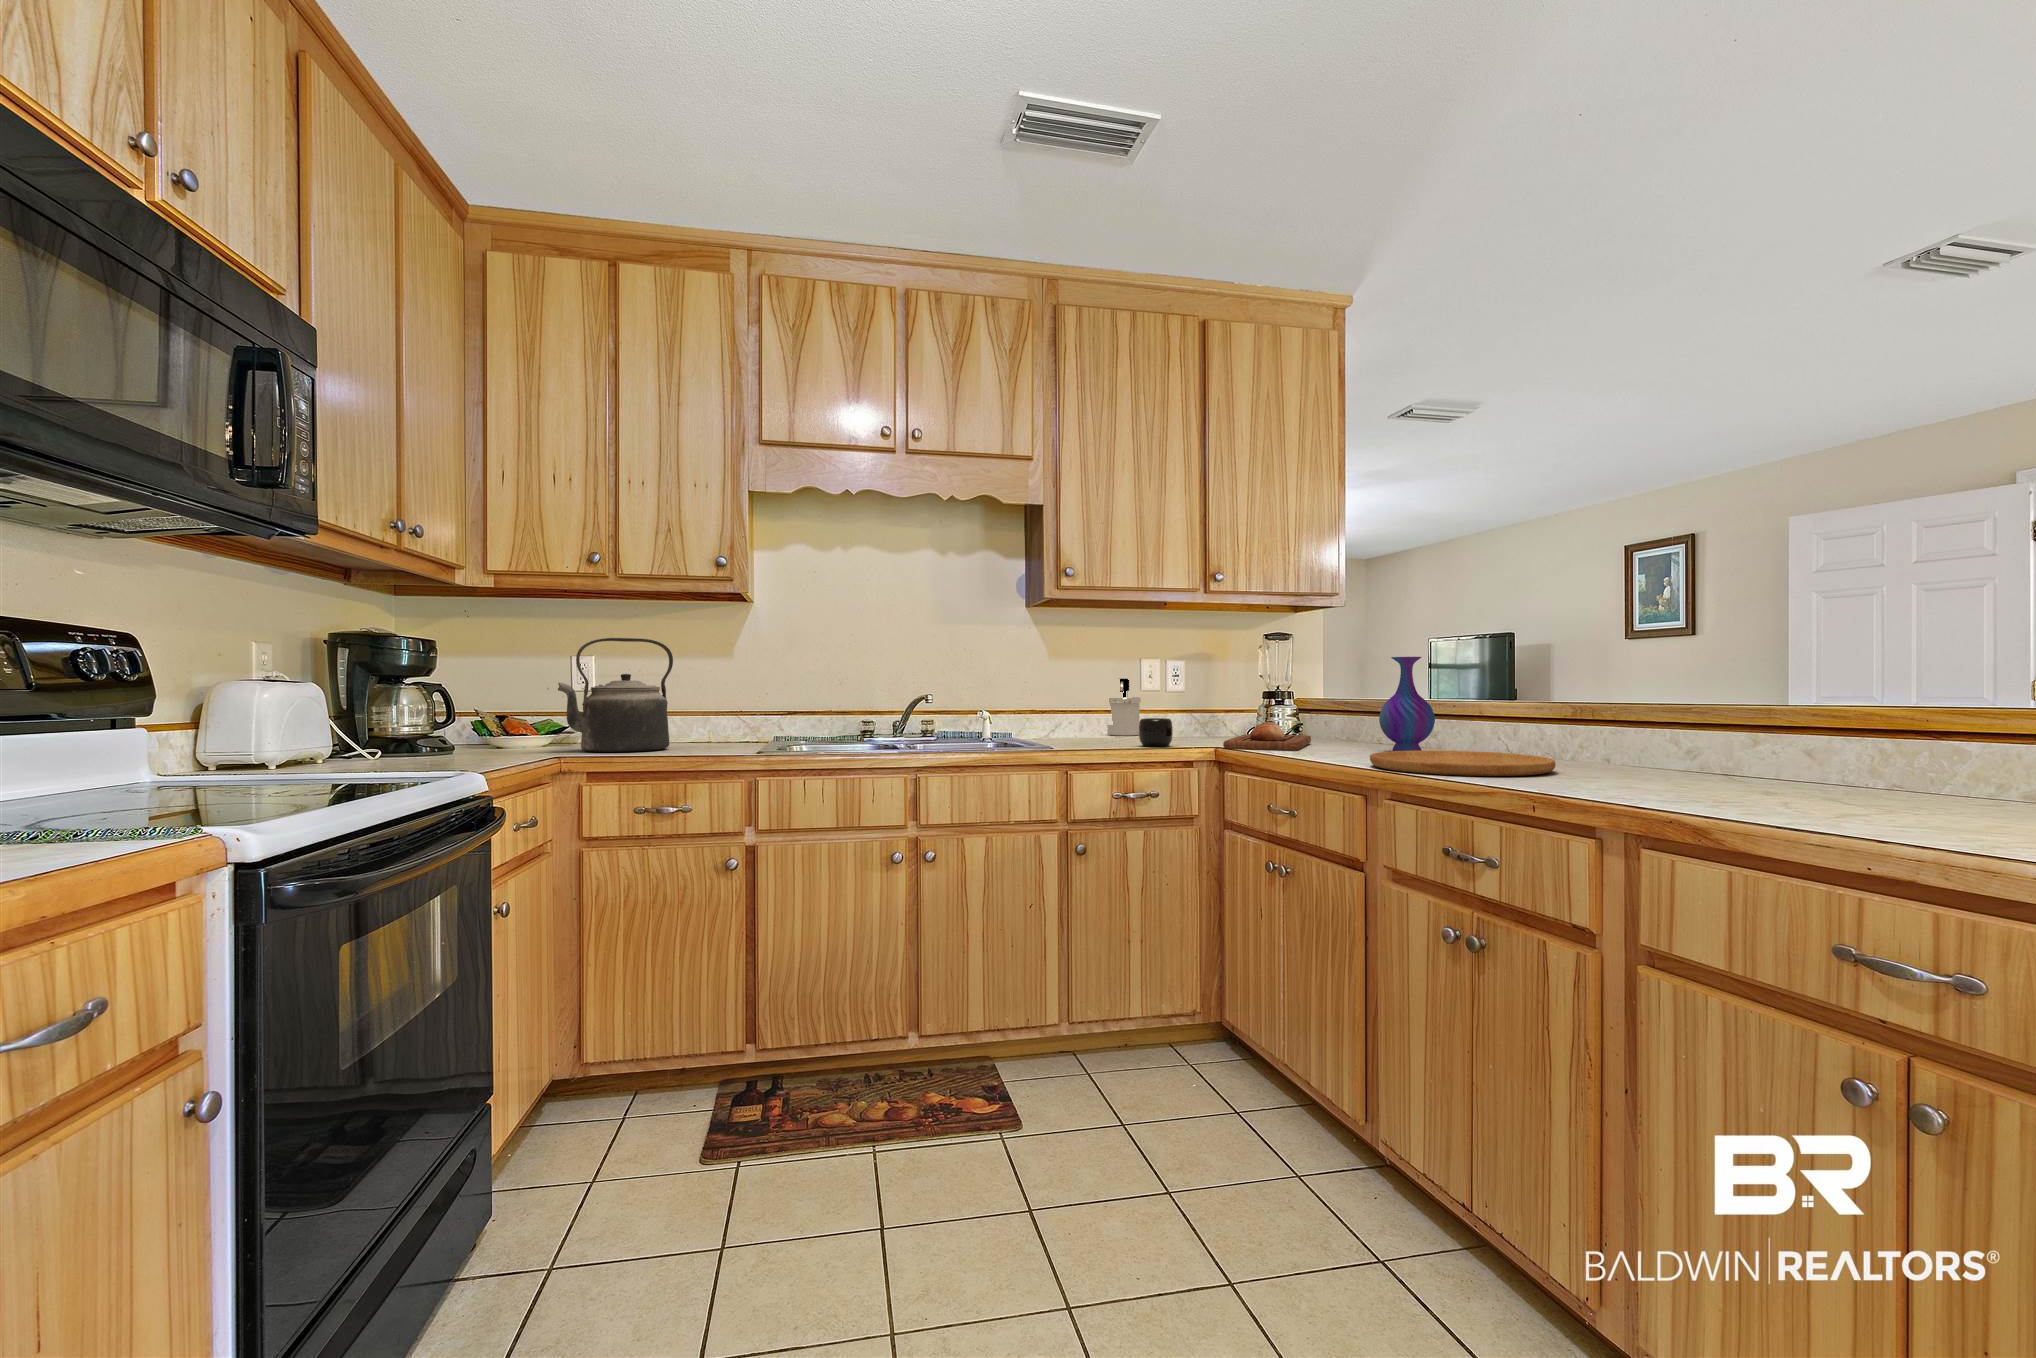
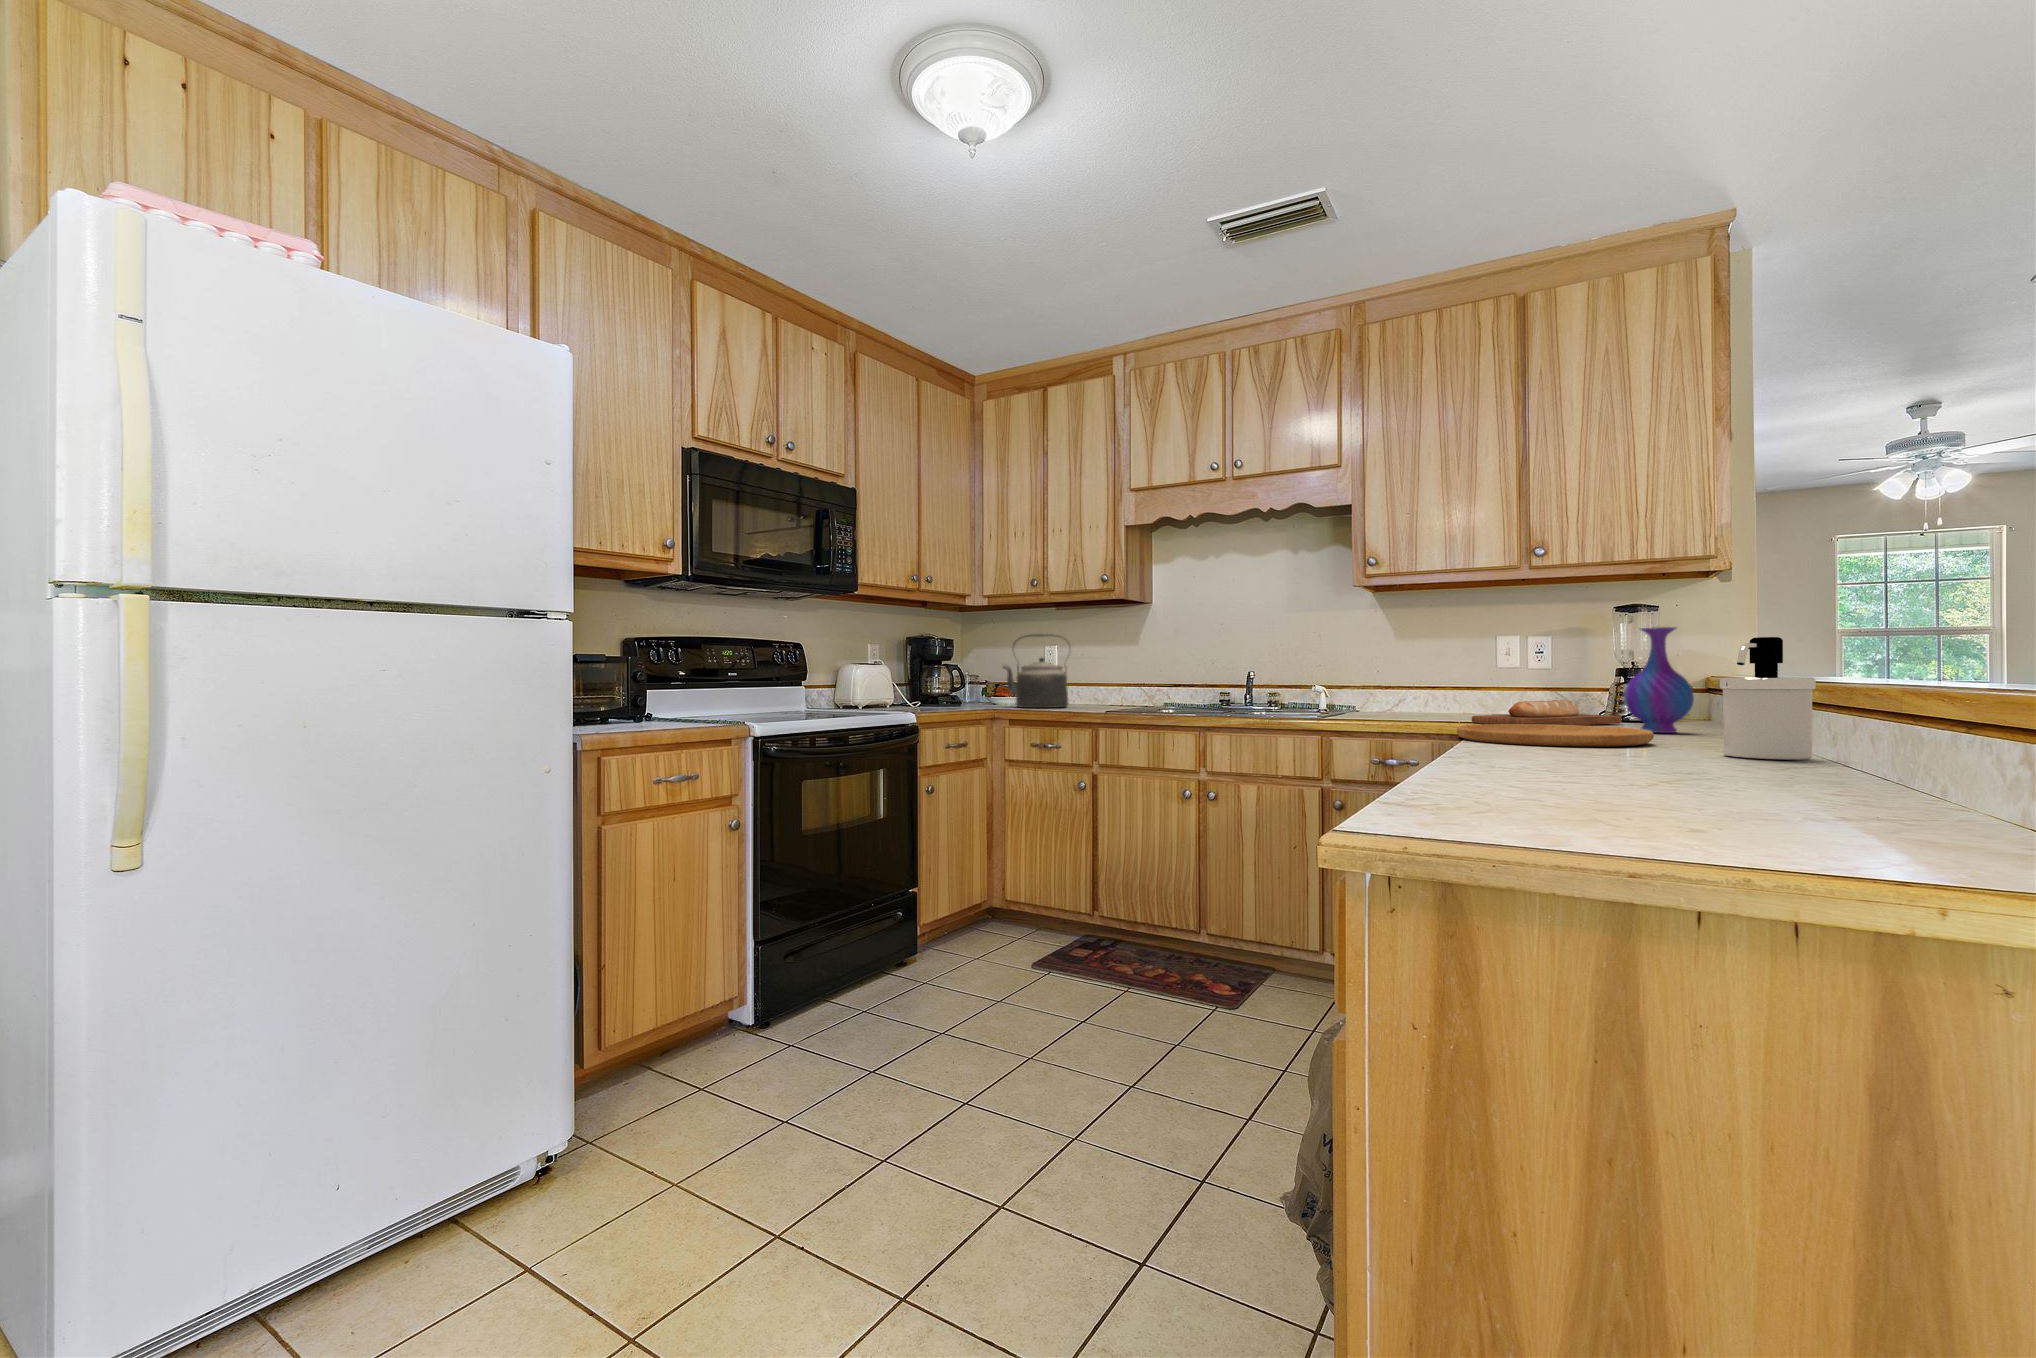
soap dispenser: present [1107,679,1141,736] -> present [1719,637,1816,760]
mug: present [1139,718,1173,747] -> none [1404,694,1445,720]

